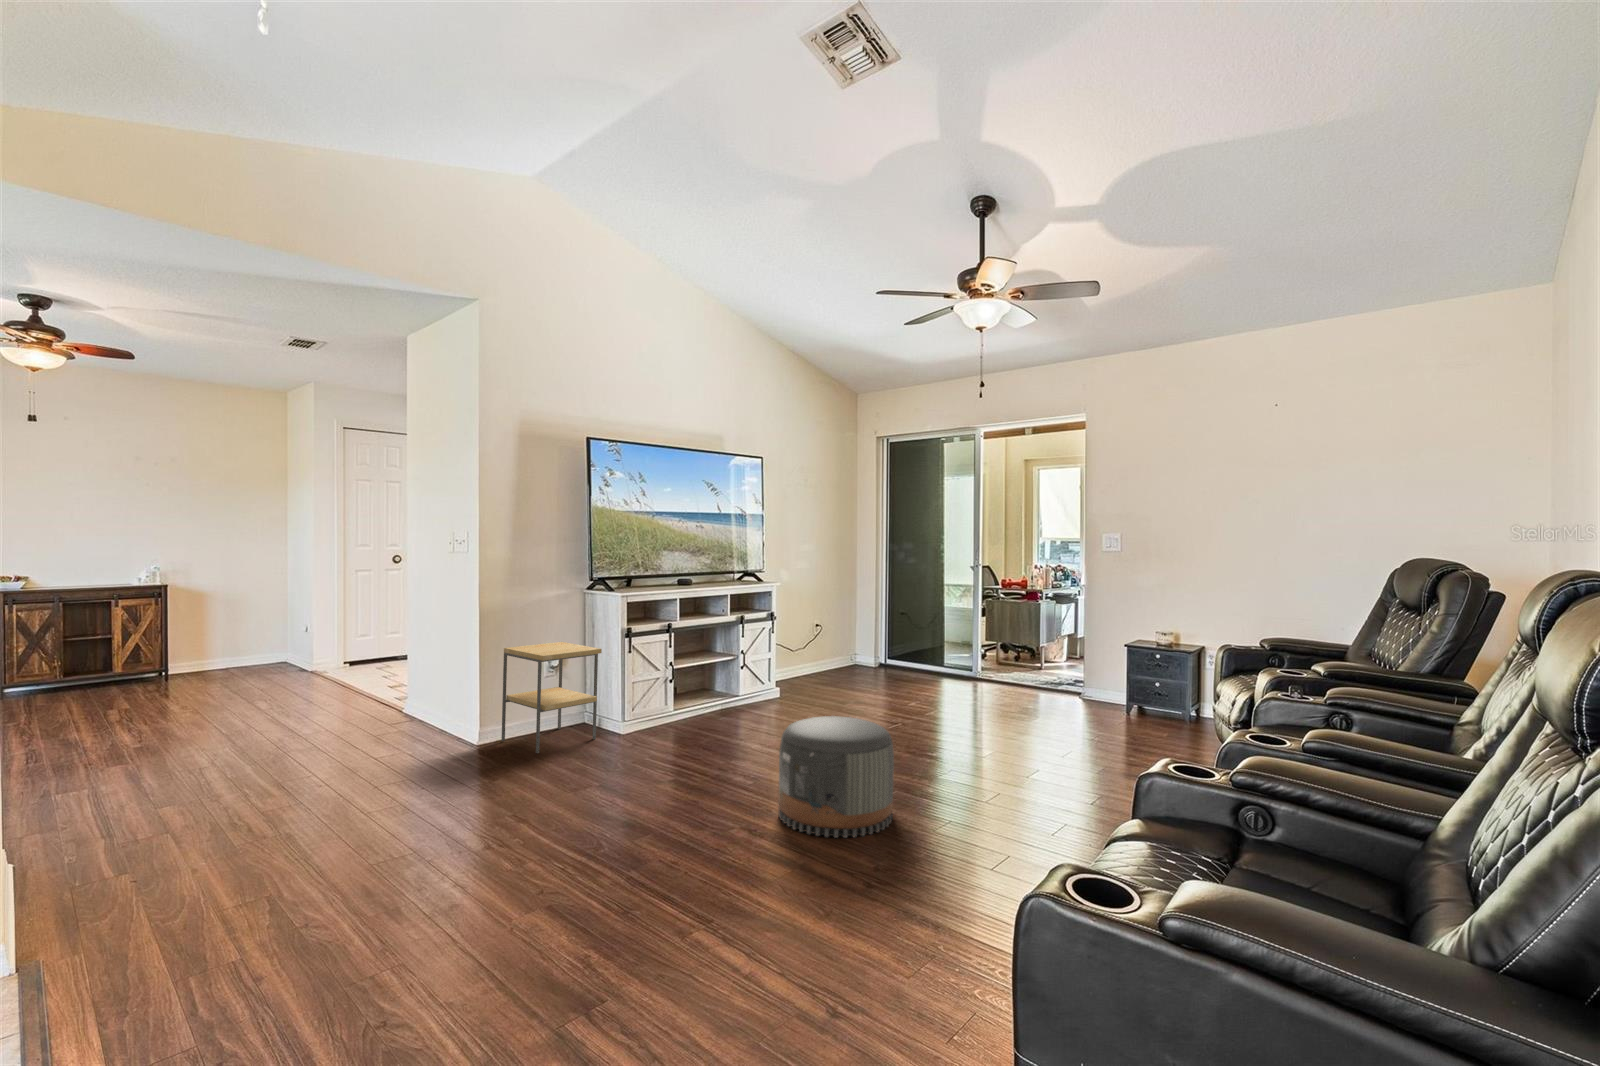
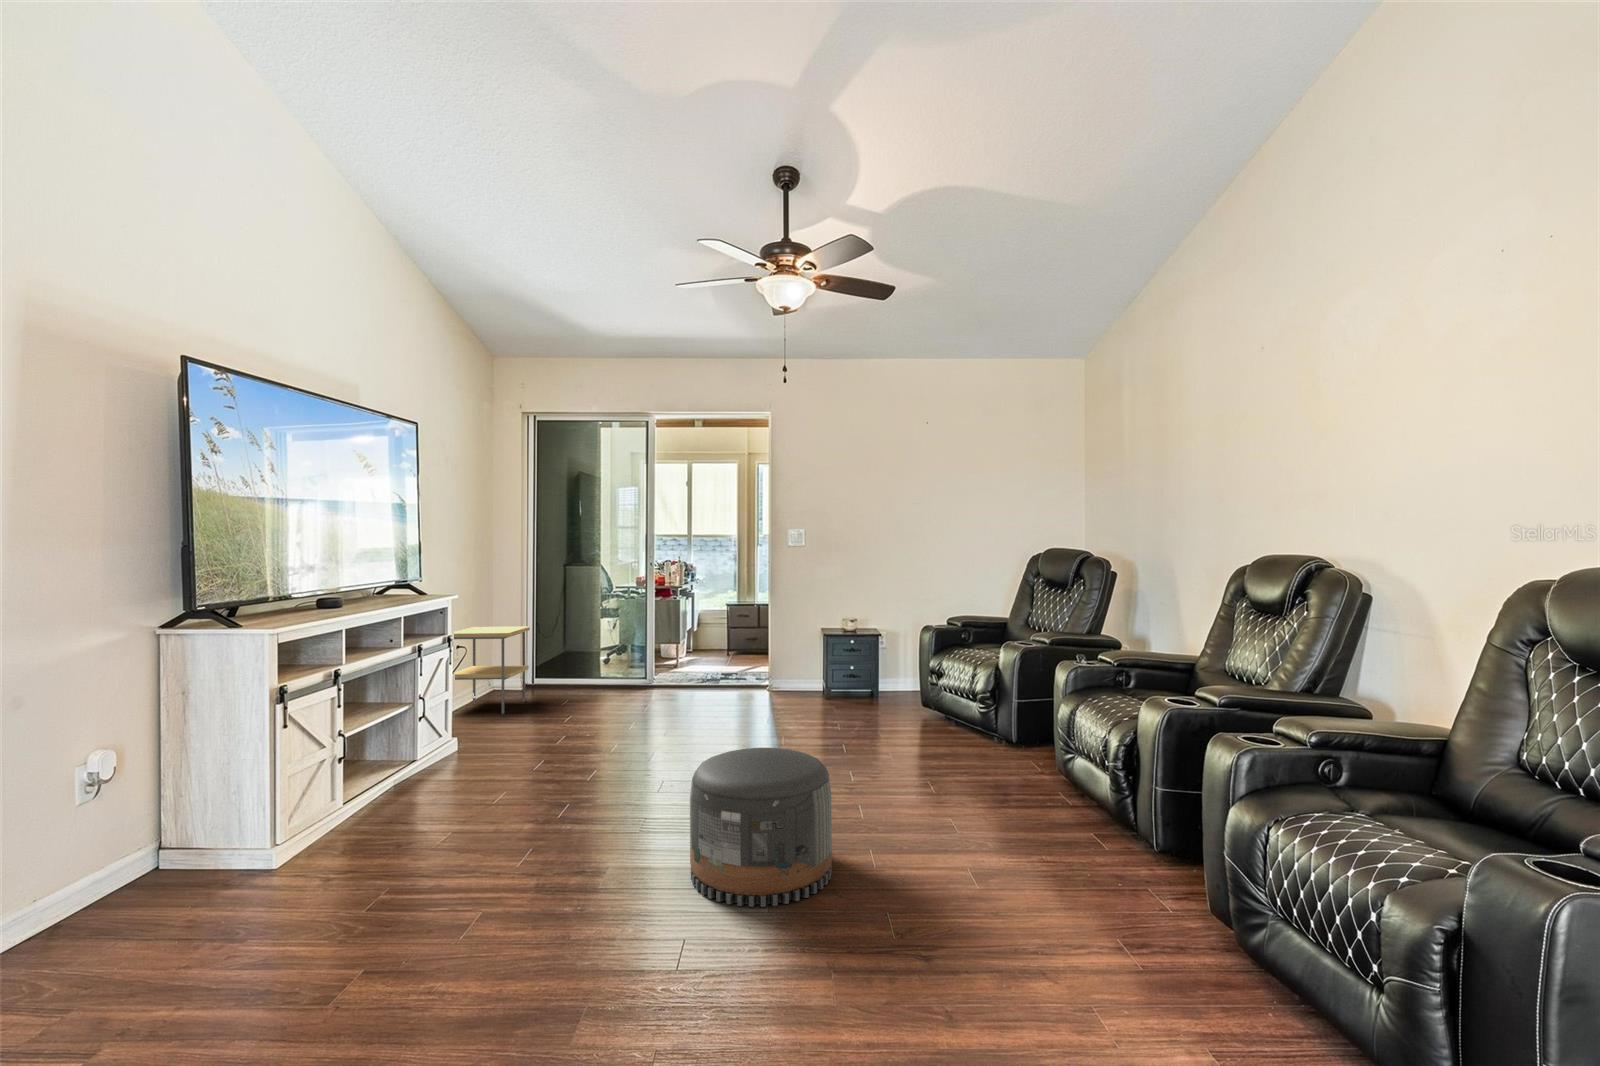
side table: present [501,642,602,753] -> present [453,627,530,714]

